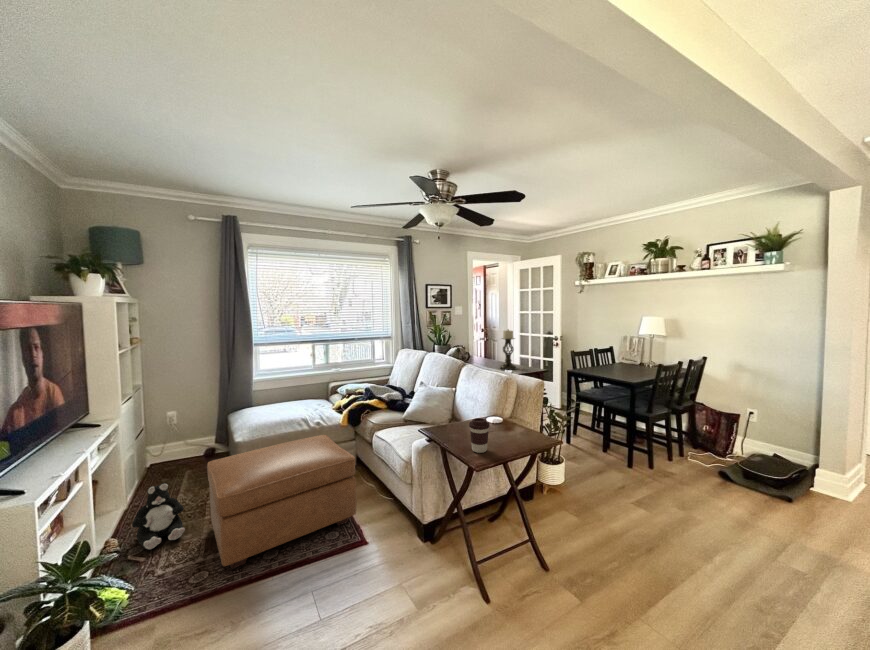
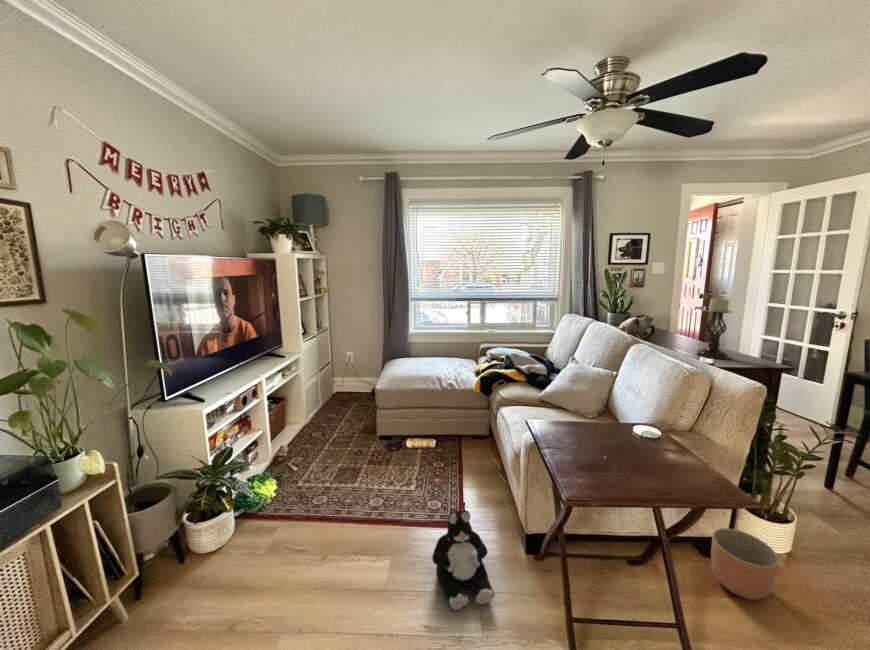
coffee cup: present [469,418,489,453] -> none [579,429,612,481]
ottoman: present [207,435,357,569] -> none [329,398,464,504]
planter: none [531,475,564,515] -> present [711,528,779,600]
plush toy: present [132,483,185,549] -> present [432,510,495,610]

